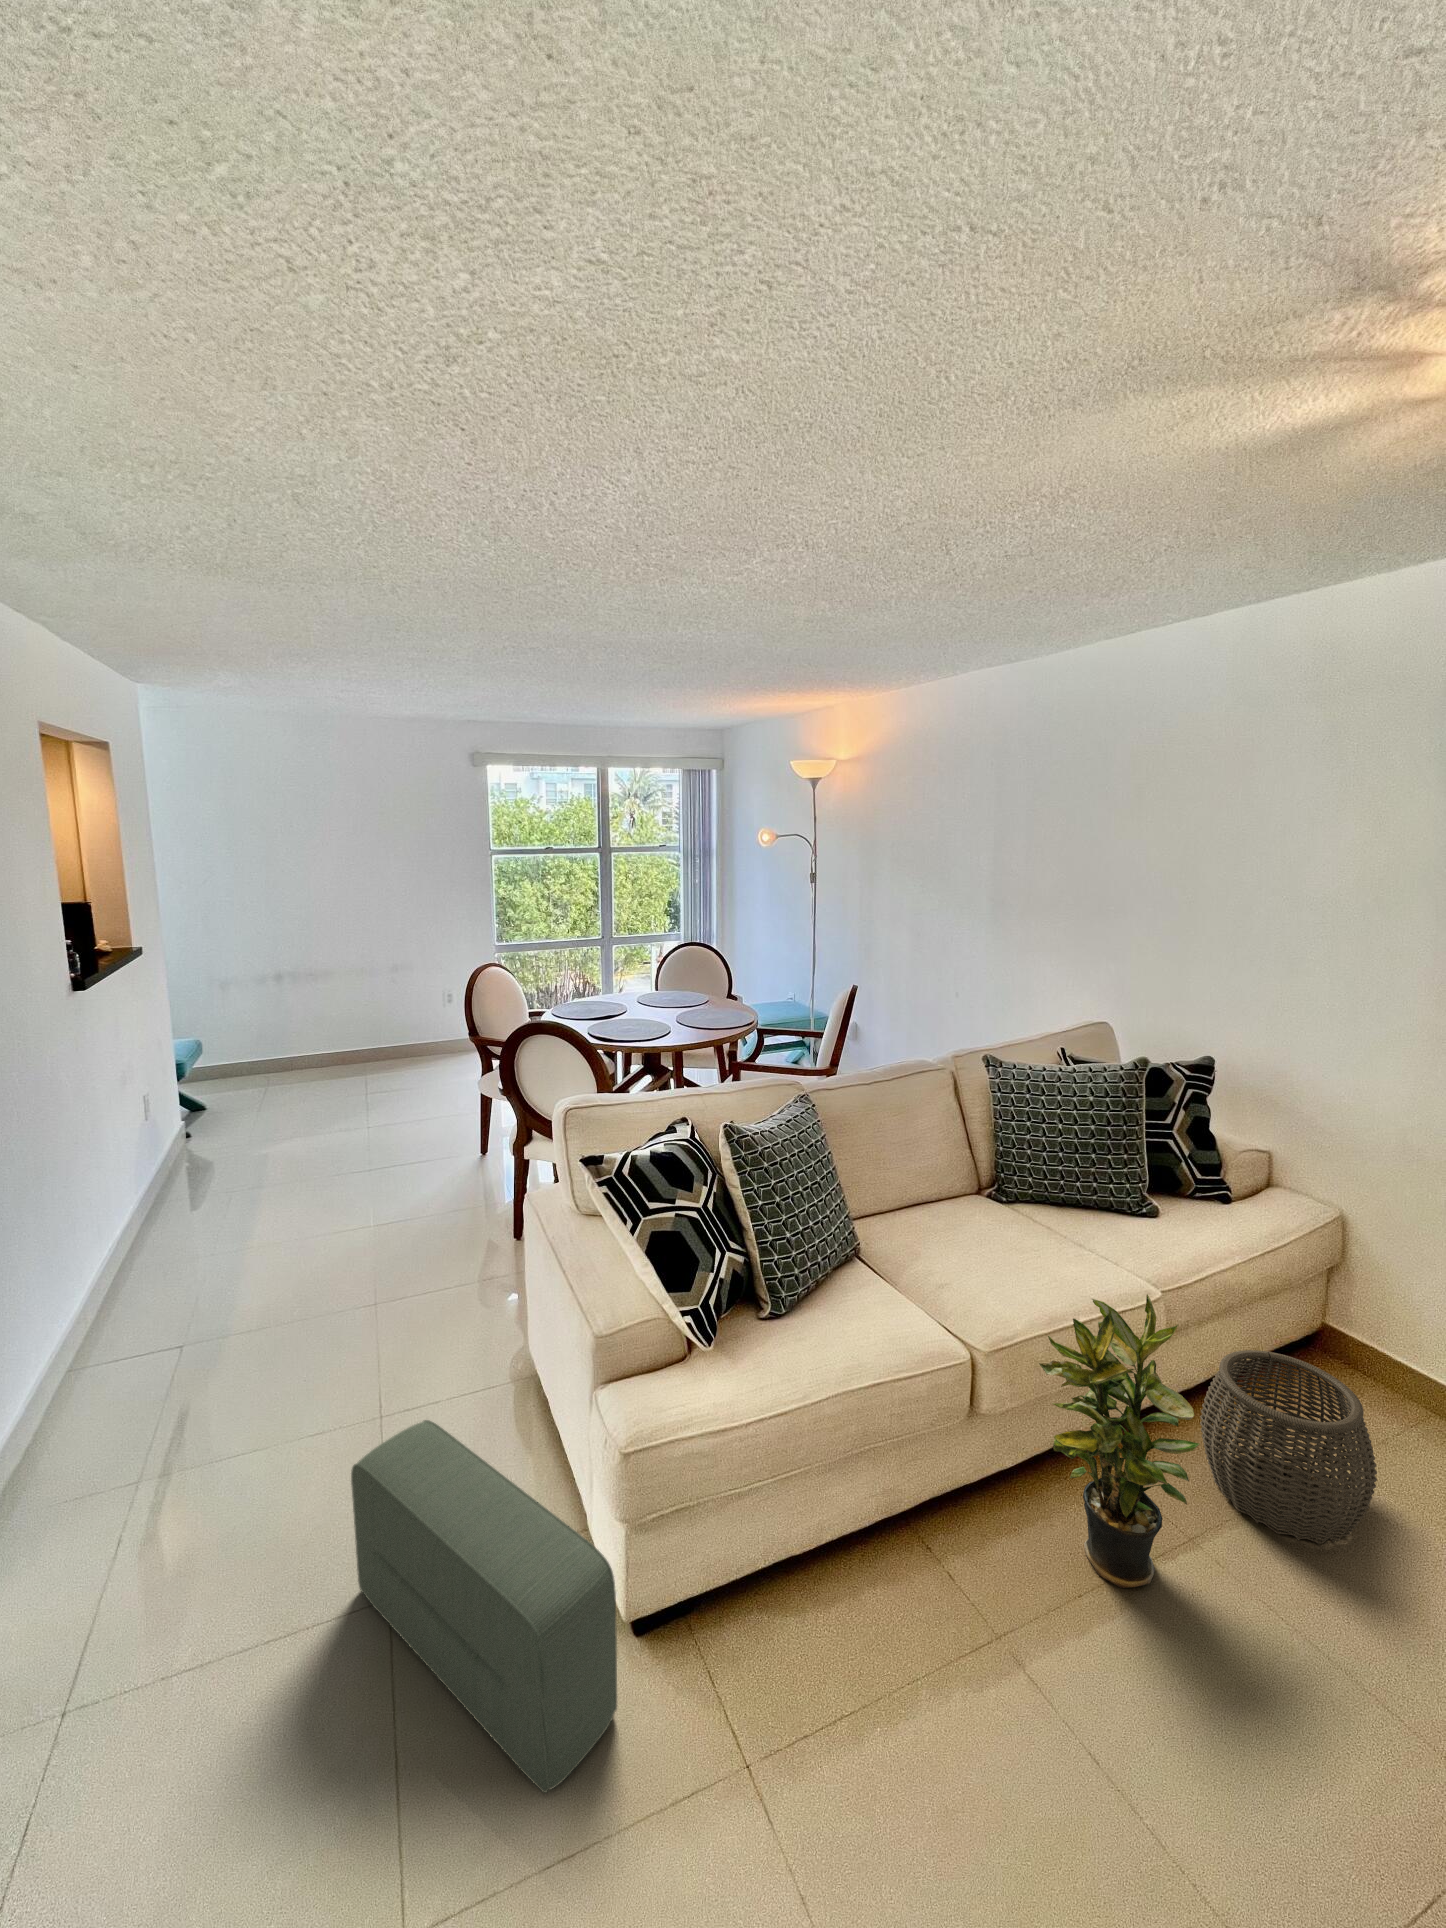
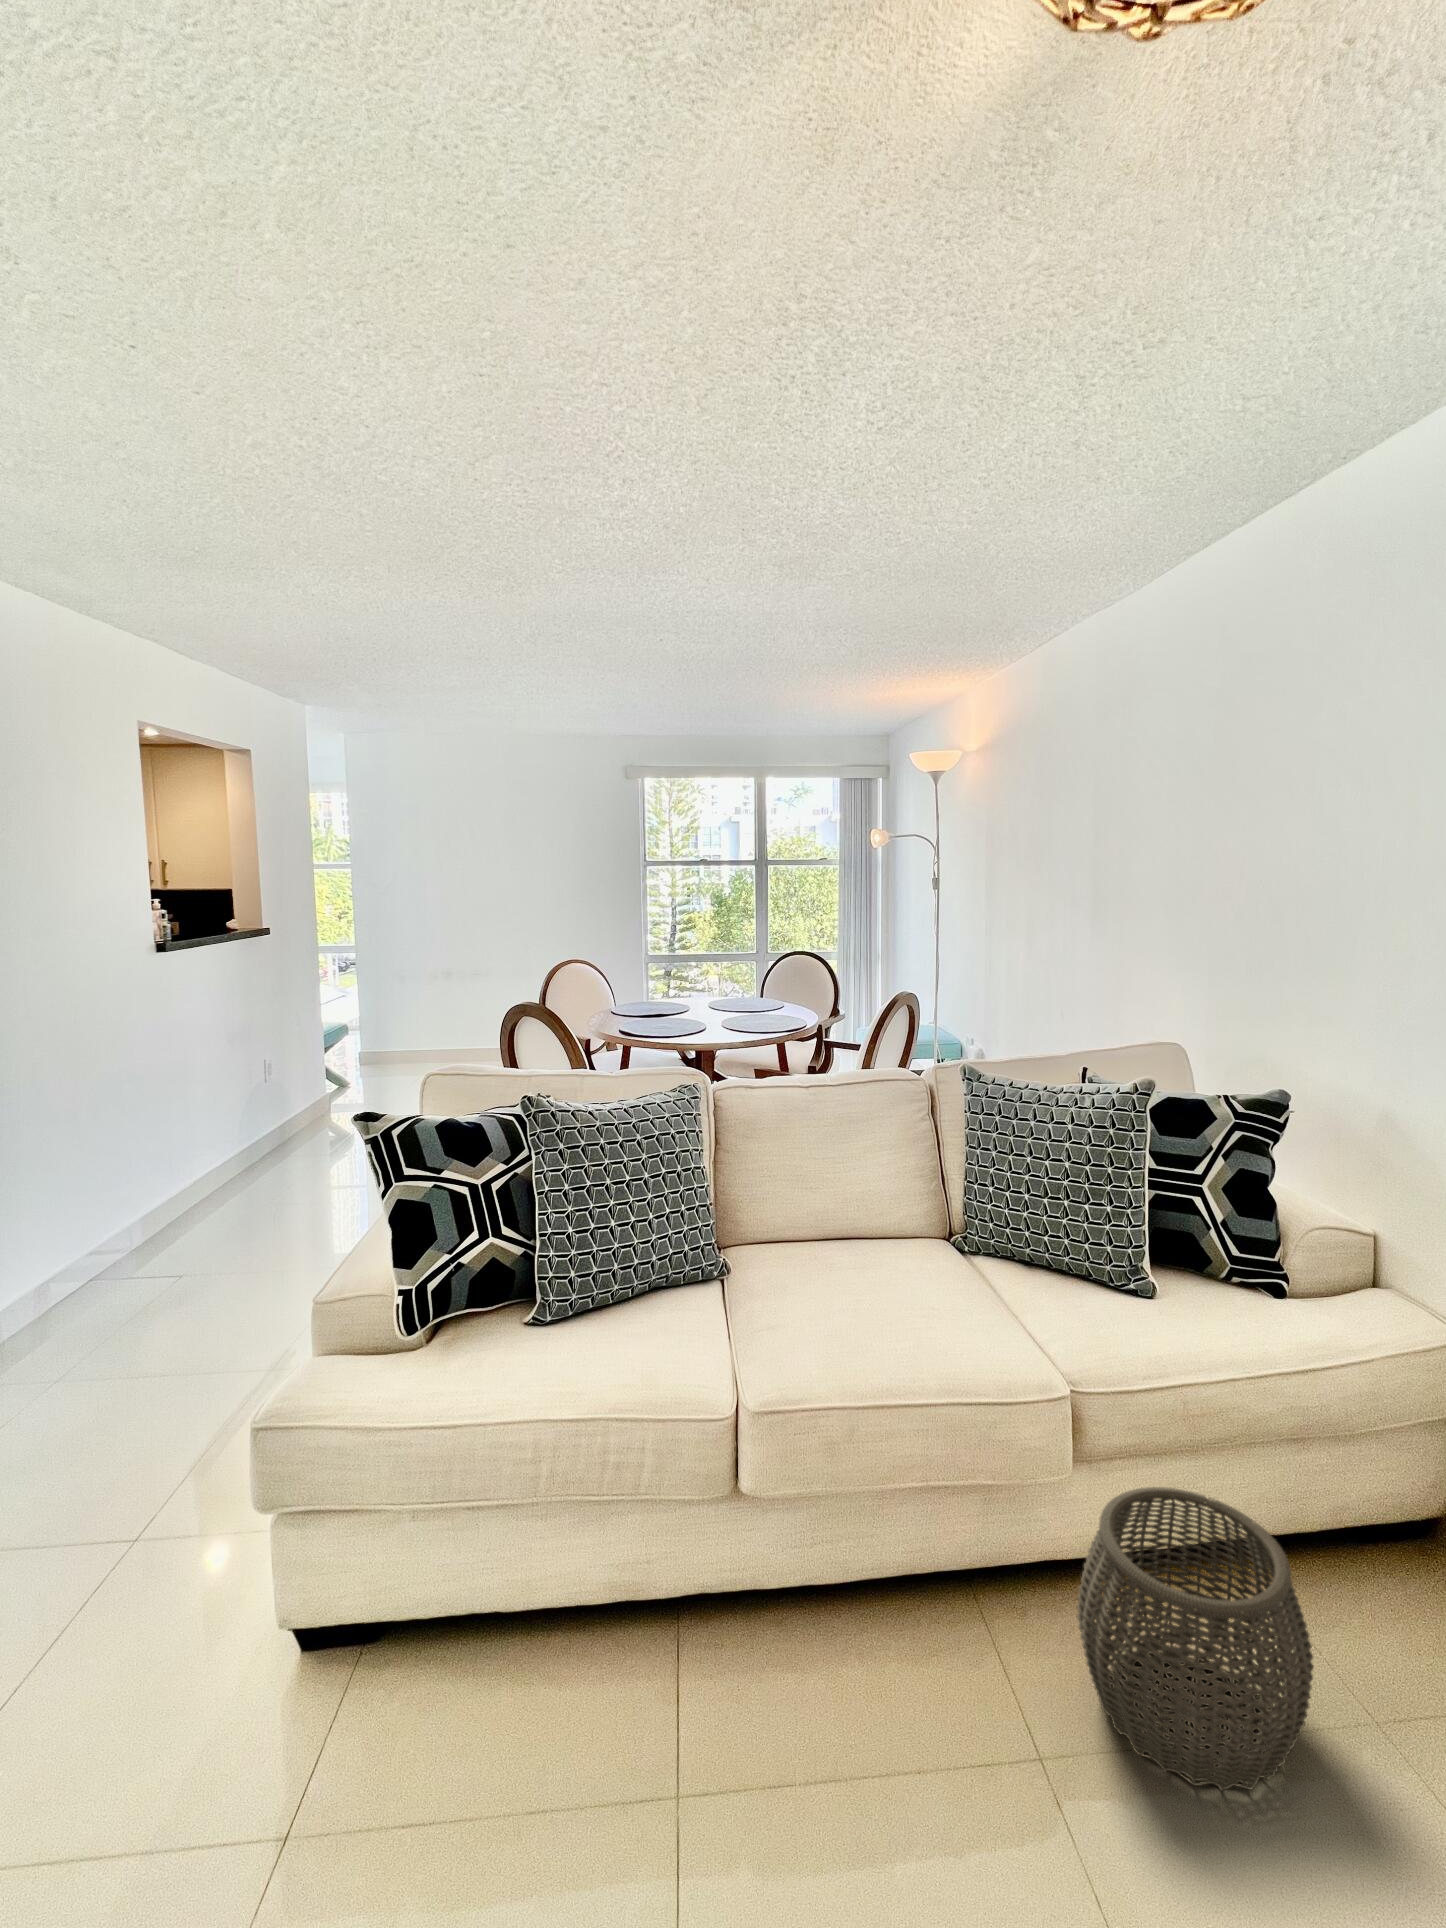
potted plant: present [1039,1294,1199,1588] -> none [770,1347,959,1756]
pouf: present [351,1420,617,1793] -> none [63,1365,207,1740]

